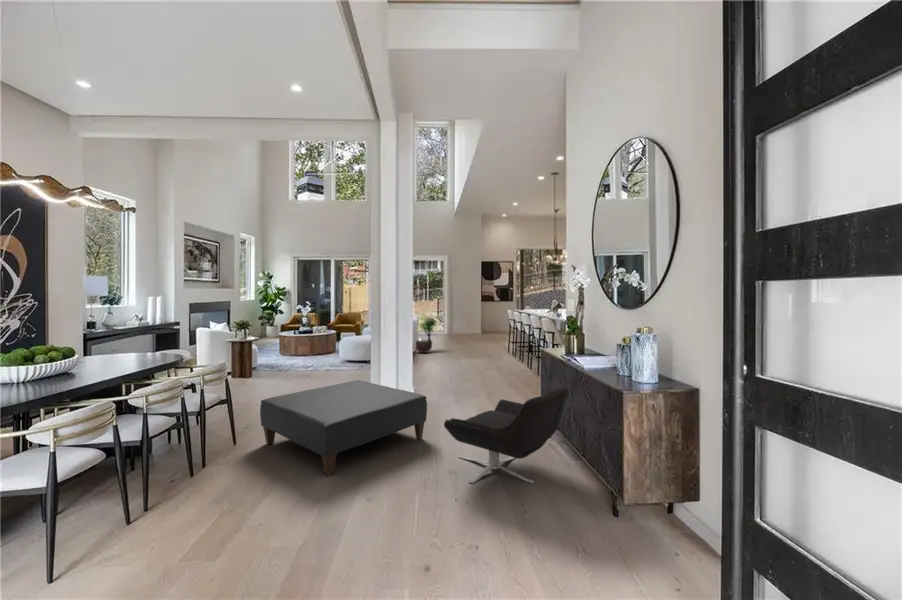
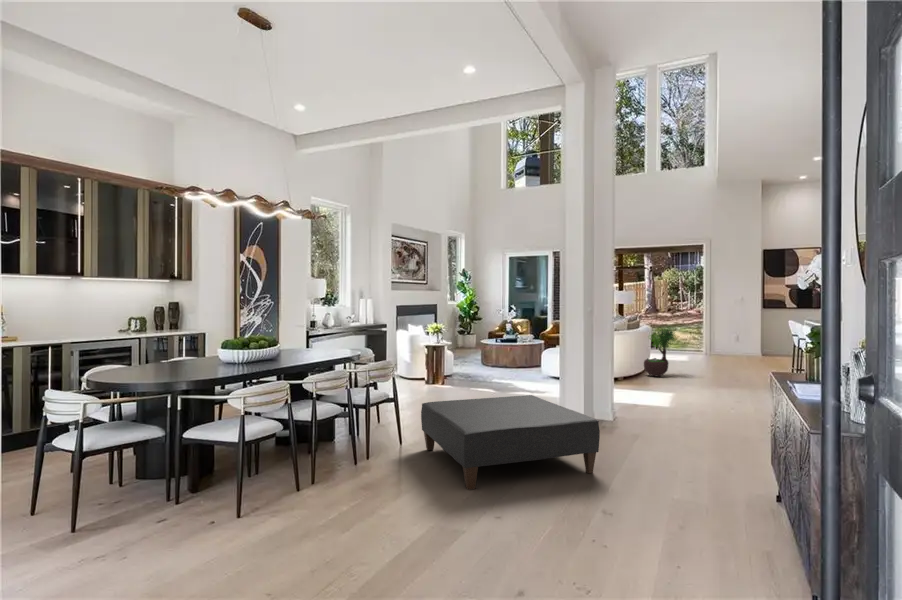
lounge chair: present [444,388,568,483] -> none [594,424,779,551]

